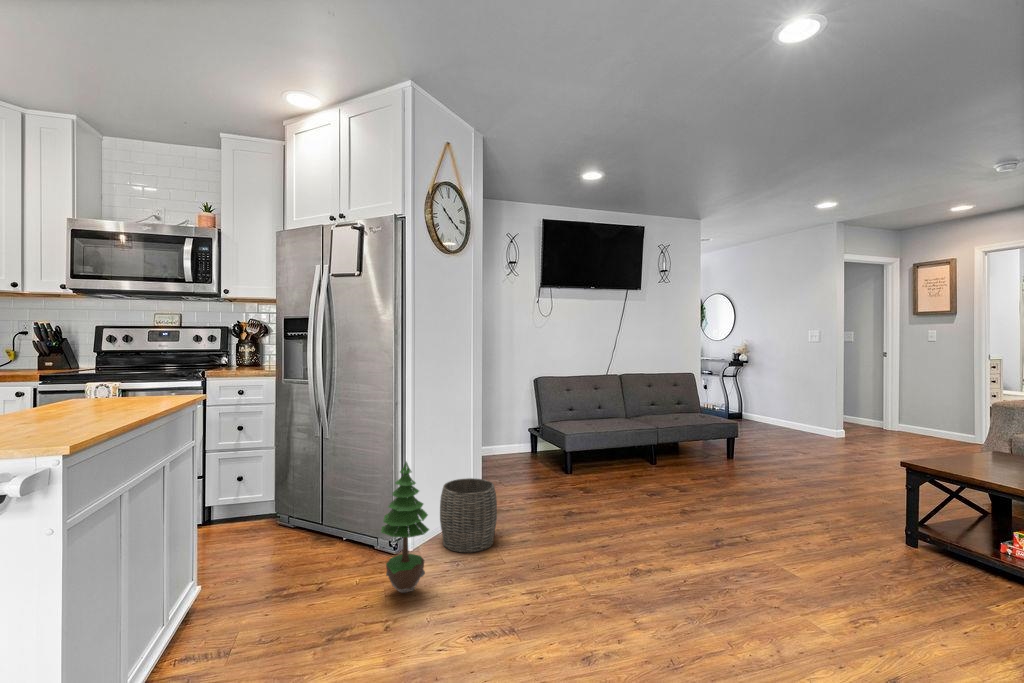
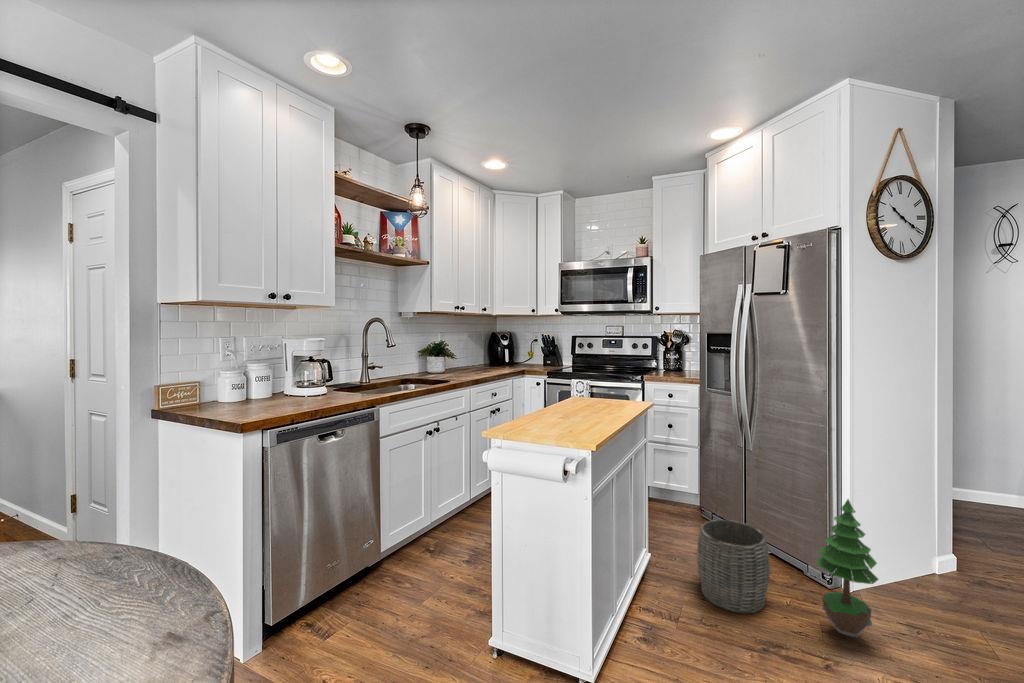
woven basket: present [440,478,497,553] -> present [697,520,770,613]

